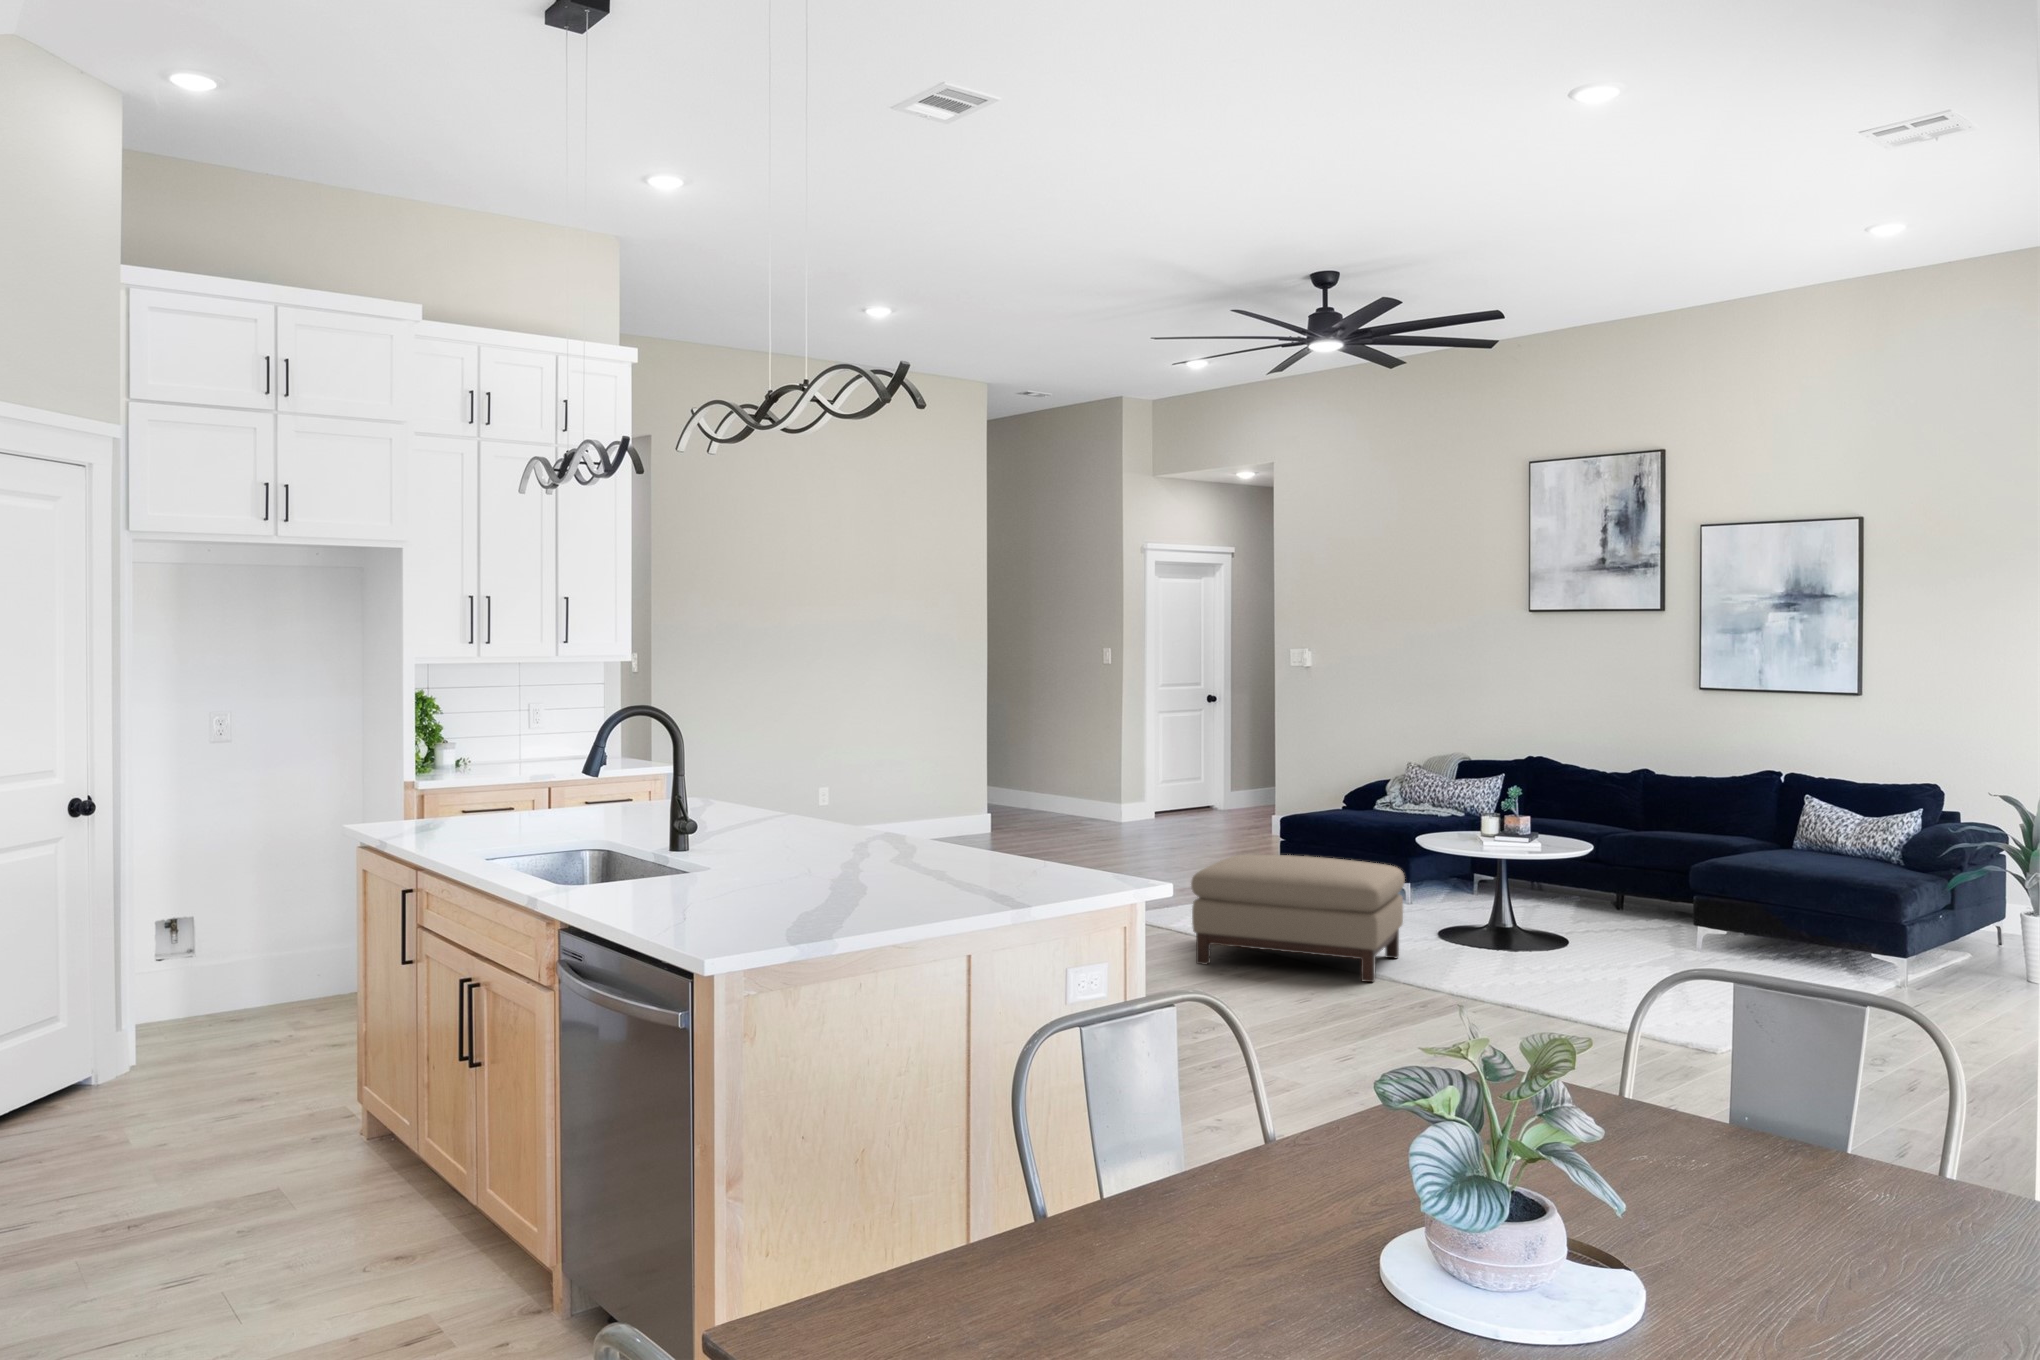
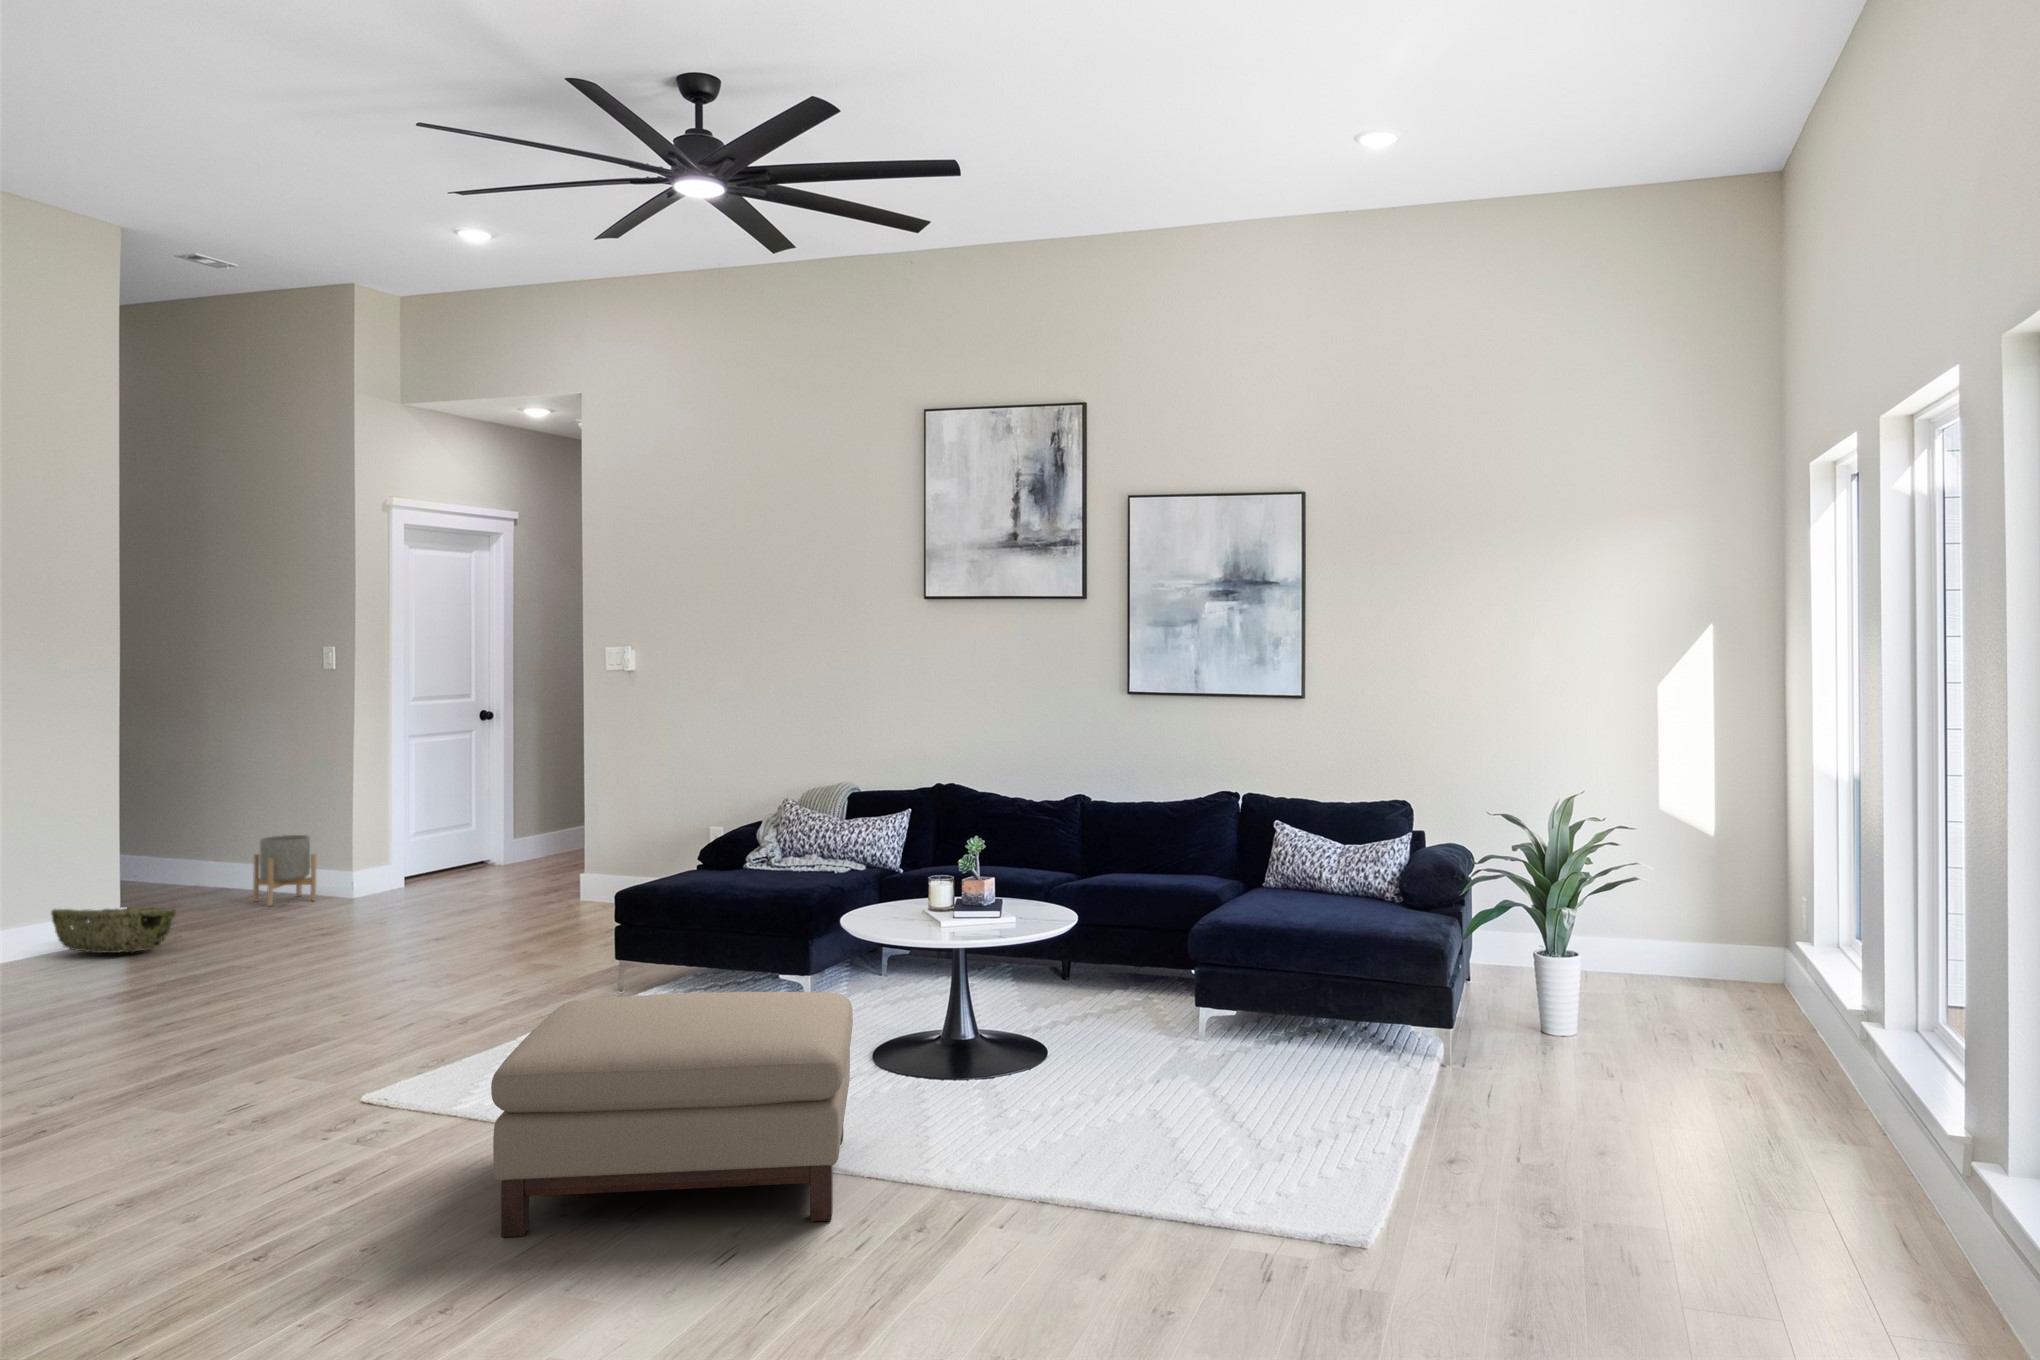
planter: none [1061,778,1099,824] -> present [253,835,316,906]
woven basket: none [957,809,1022,840] -> present [51,907,176,953]

